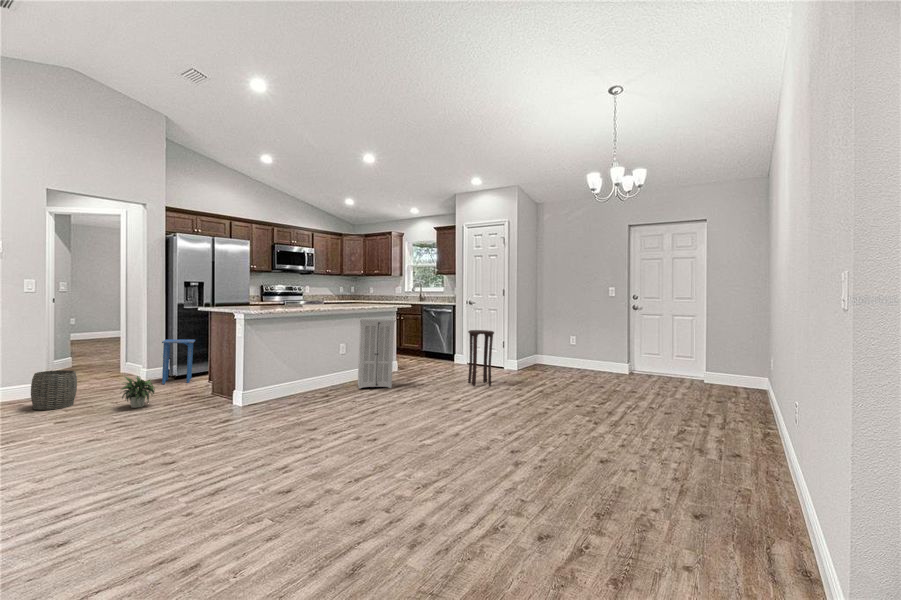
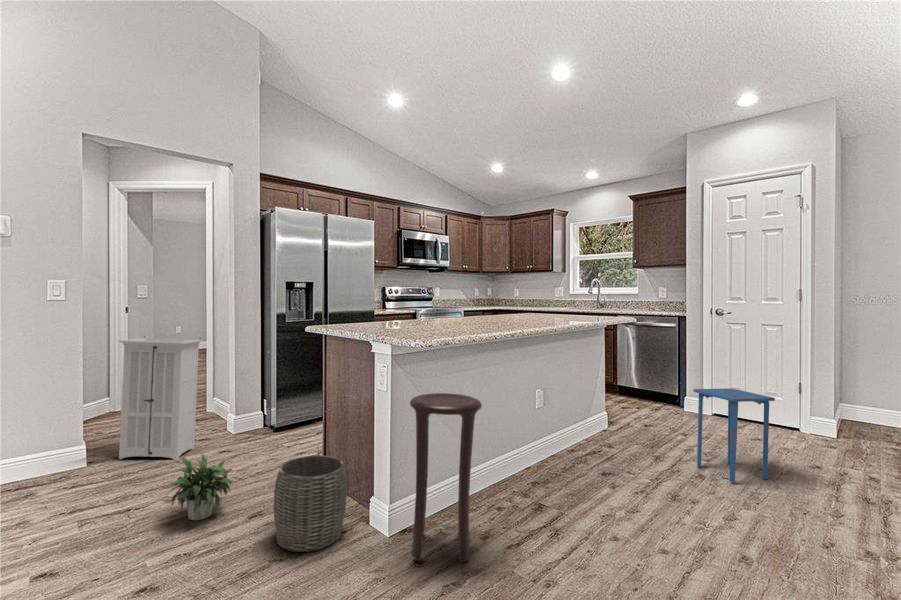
storage cabinet: present [358,318,396,389] -> present [119,336,202,460]
stool: present [468,330,494,386] -> present [410,393,482,562]
side table: present [162,340,195,384] -> present [693,389,775,482]
woven basket: present [31,370,77,410] -> present [273,456,347,552]

